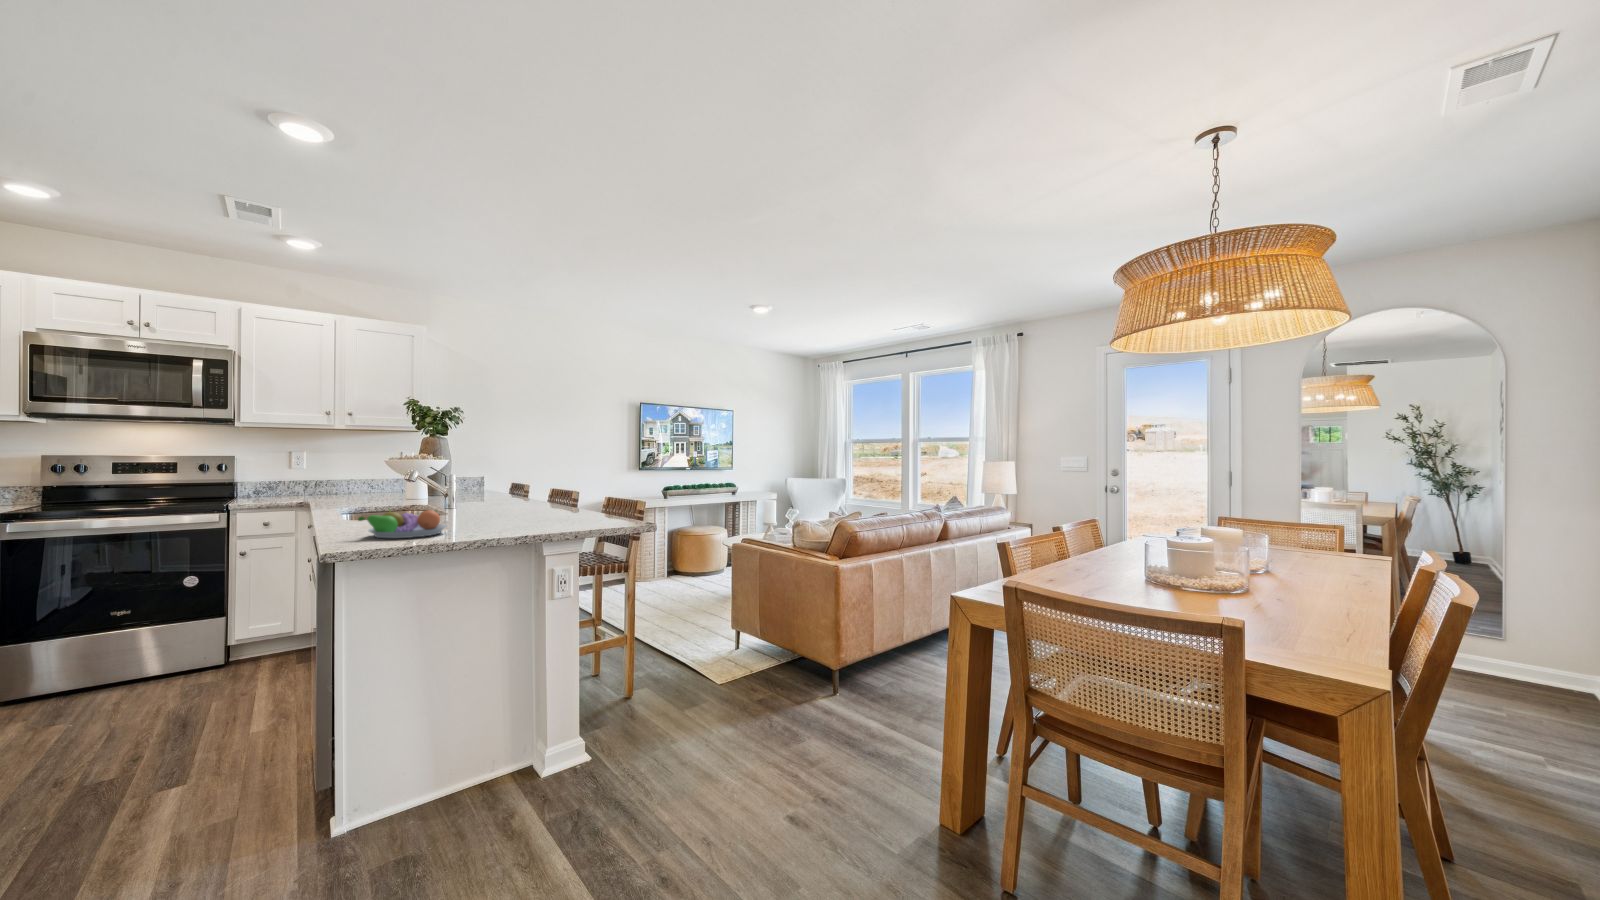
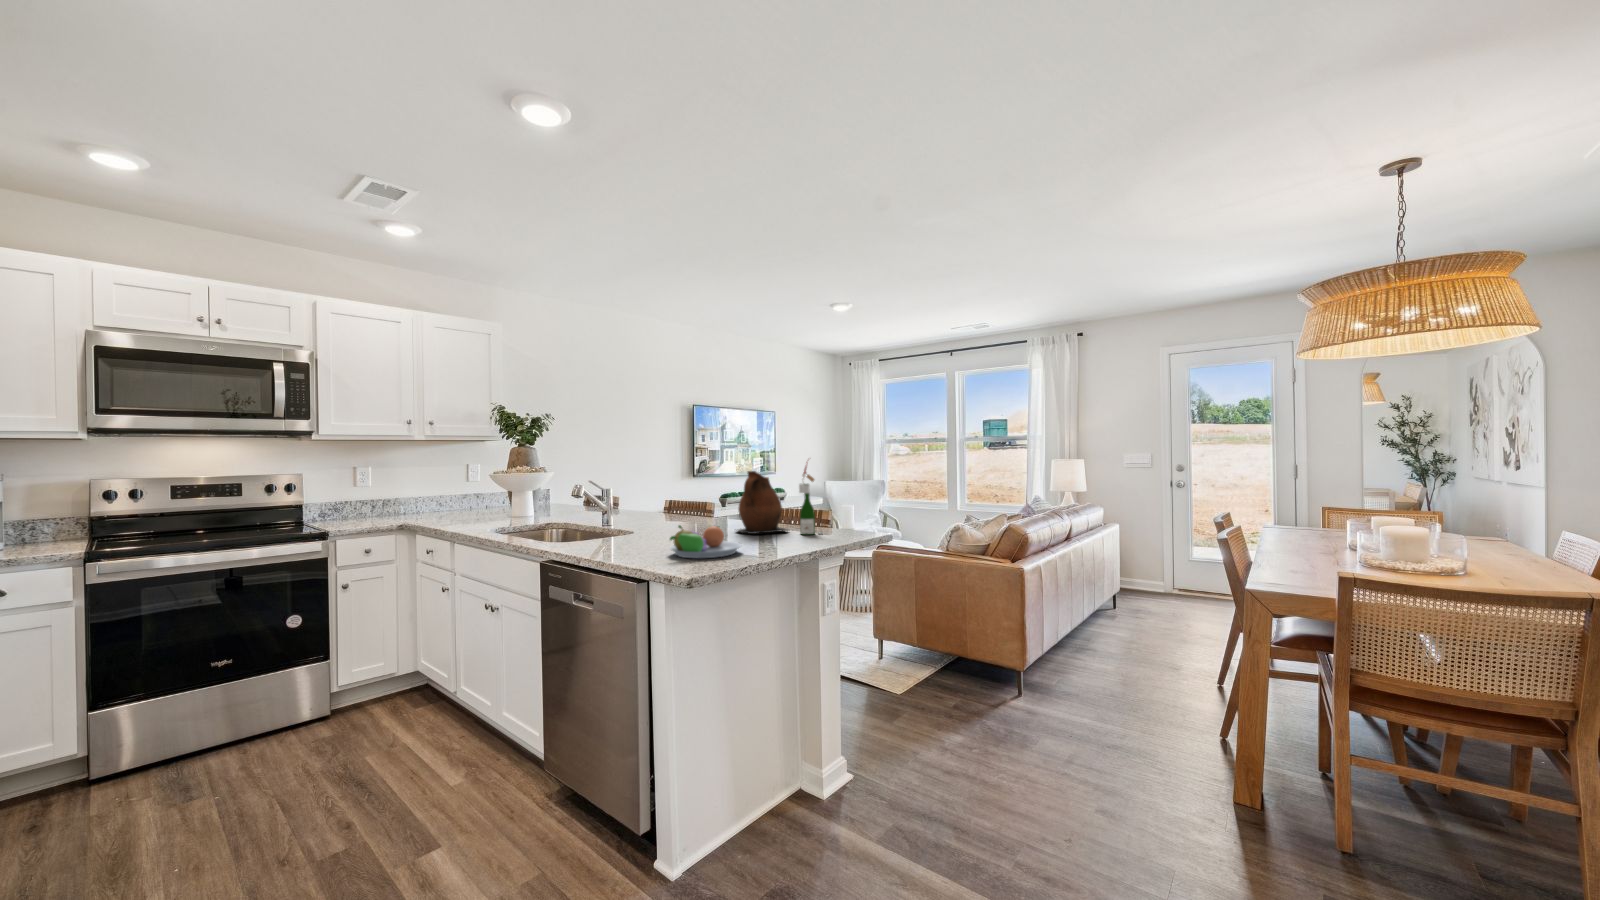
wine bottle: none [558,450,580,523] -> present [799,466,815,535]
ceramic pitcher: none [510,461,561,520] -> present [738,471,788,534]

